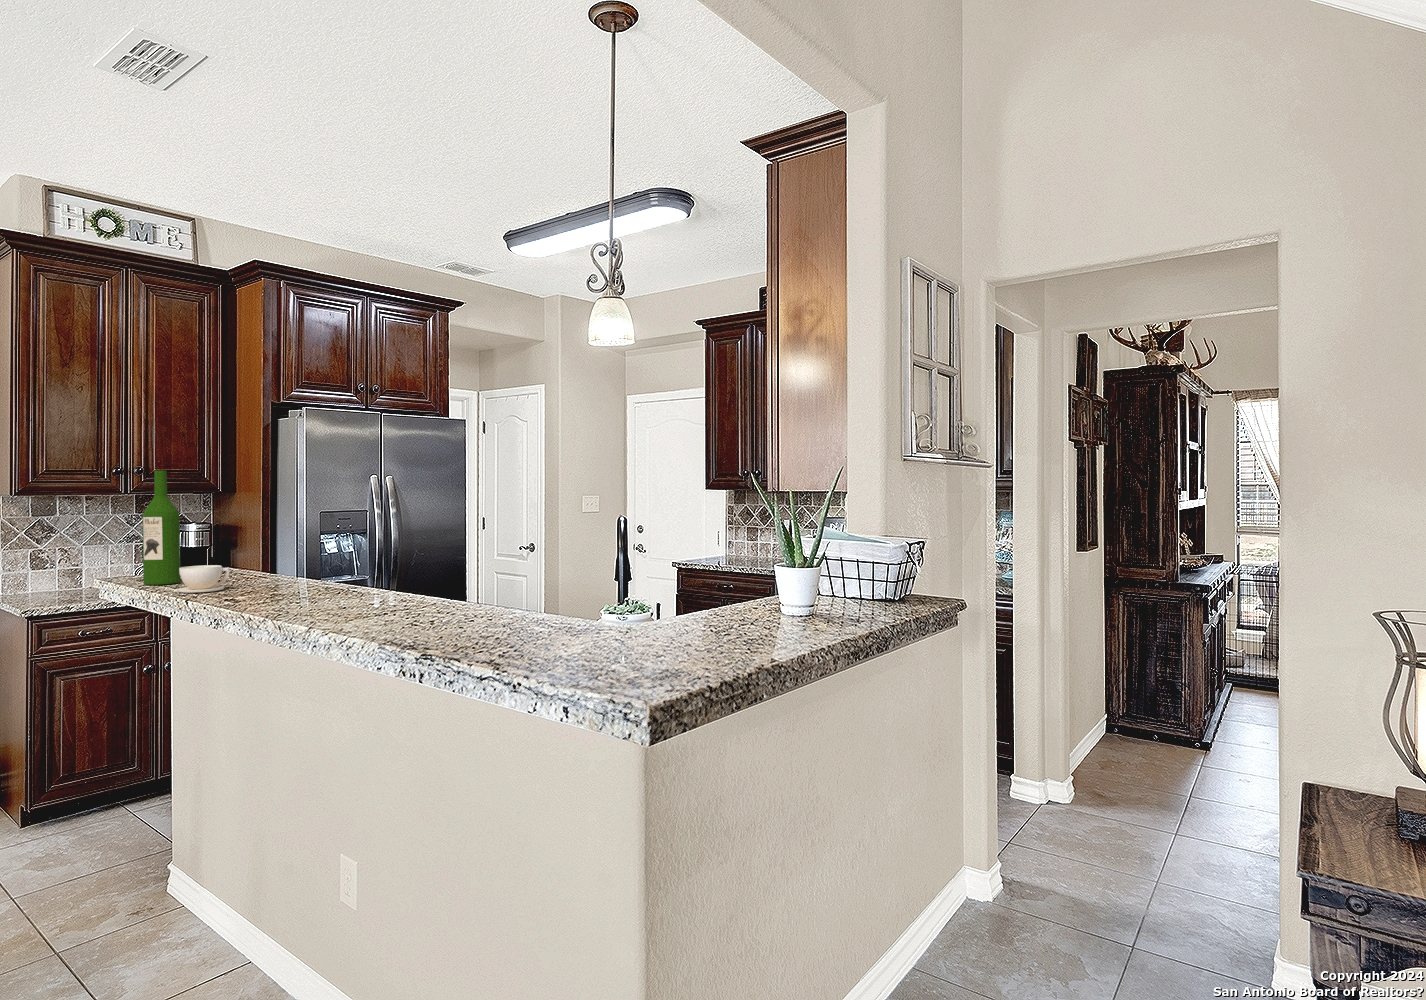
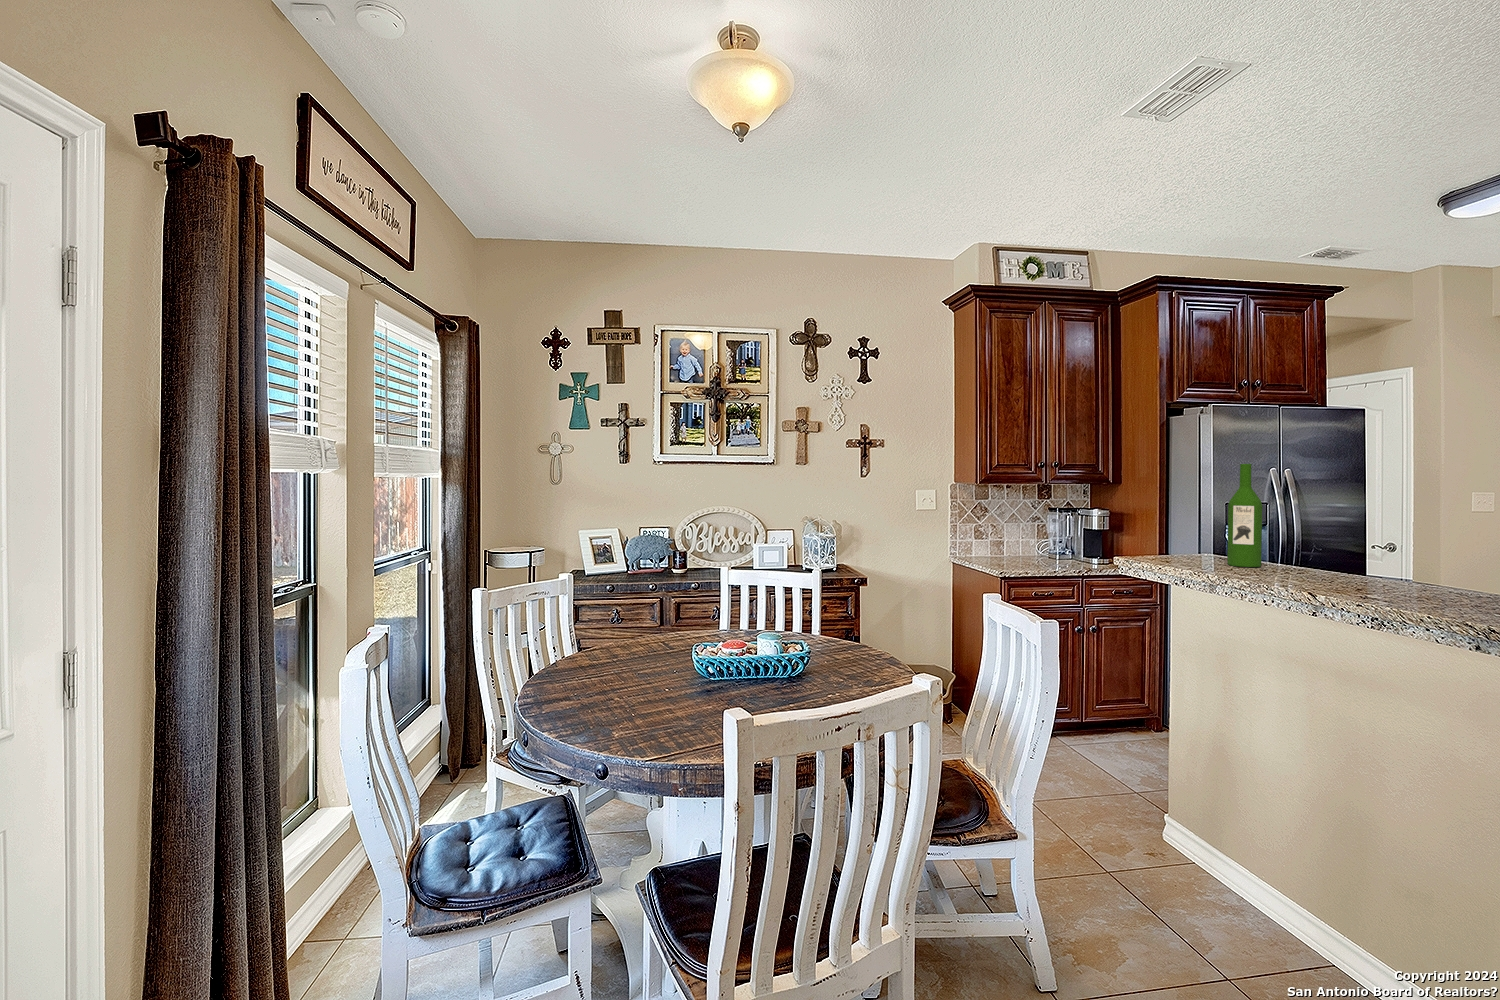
coffee cup: present [178,565,230,593] -> none [1303,553,1352,580]

